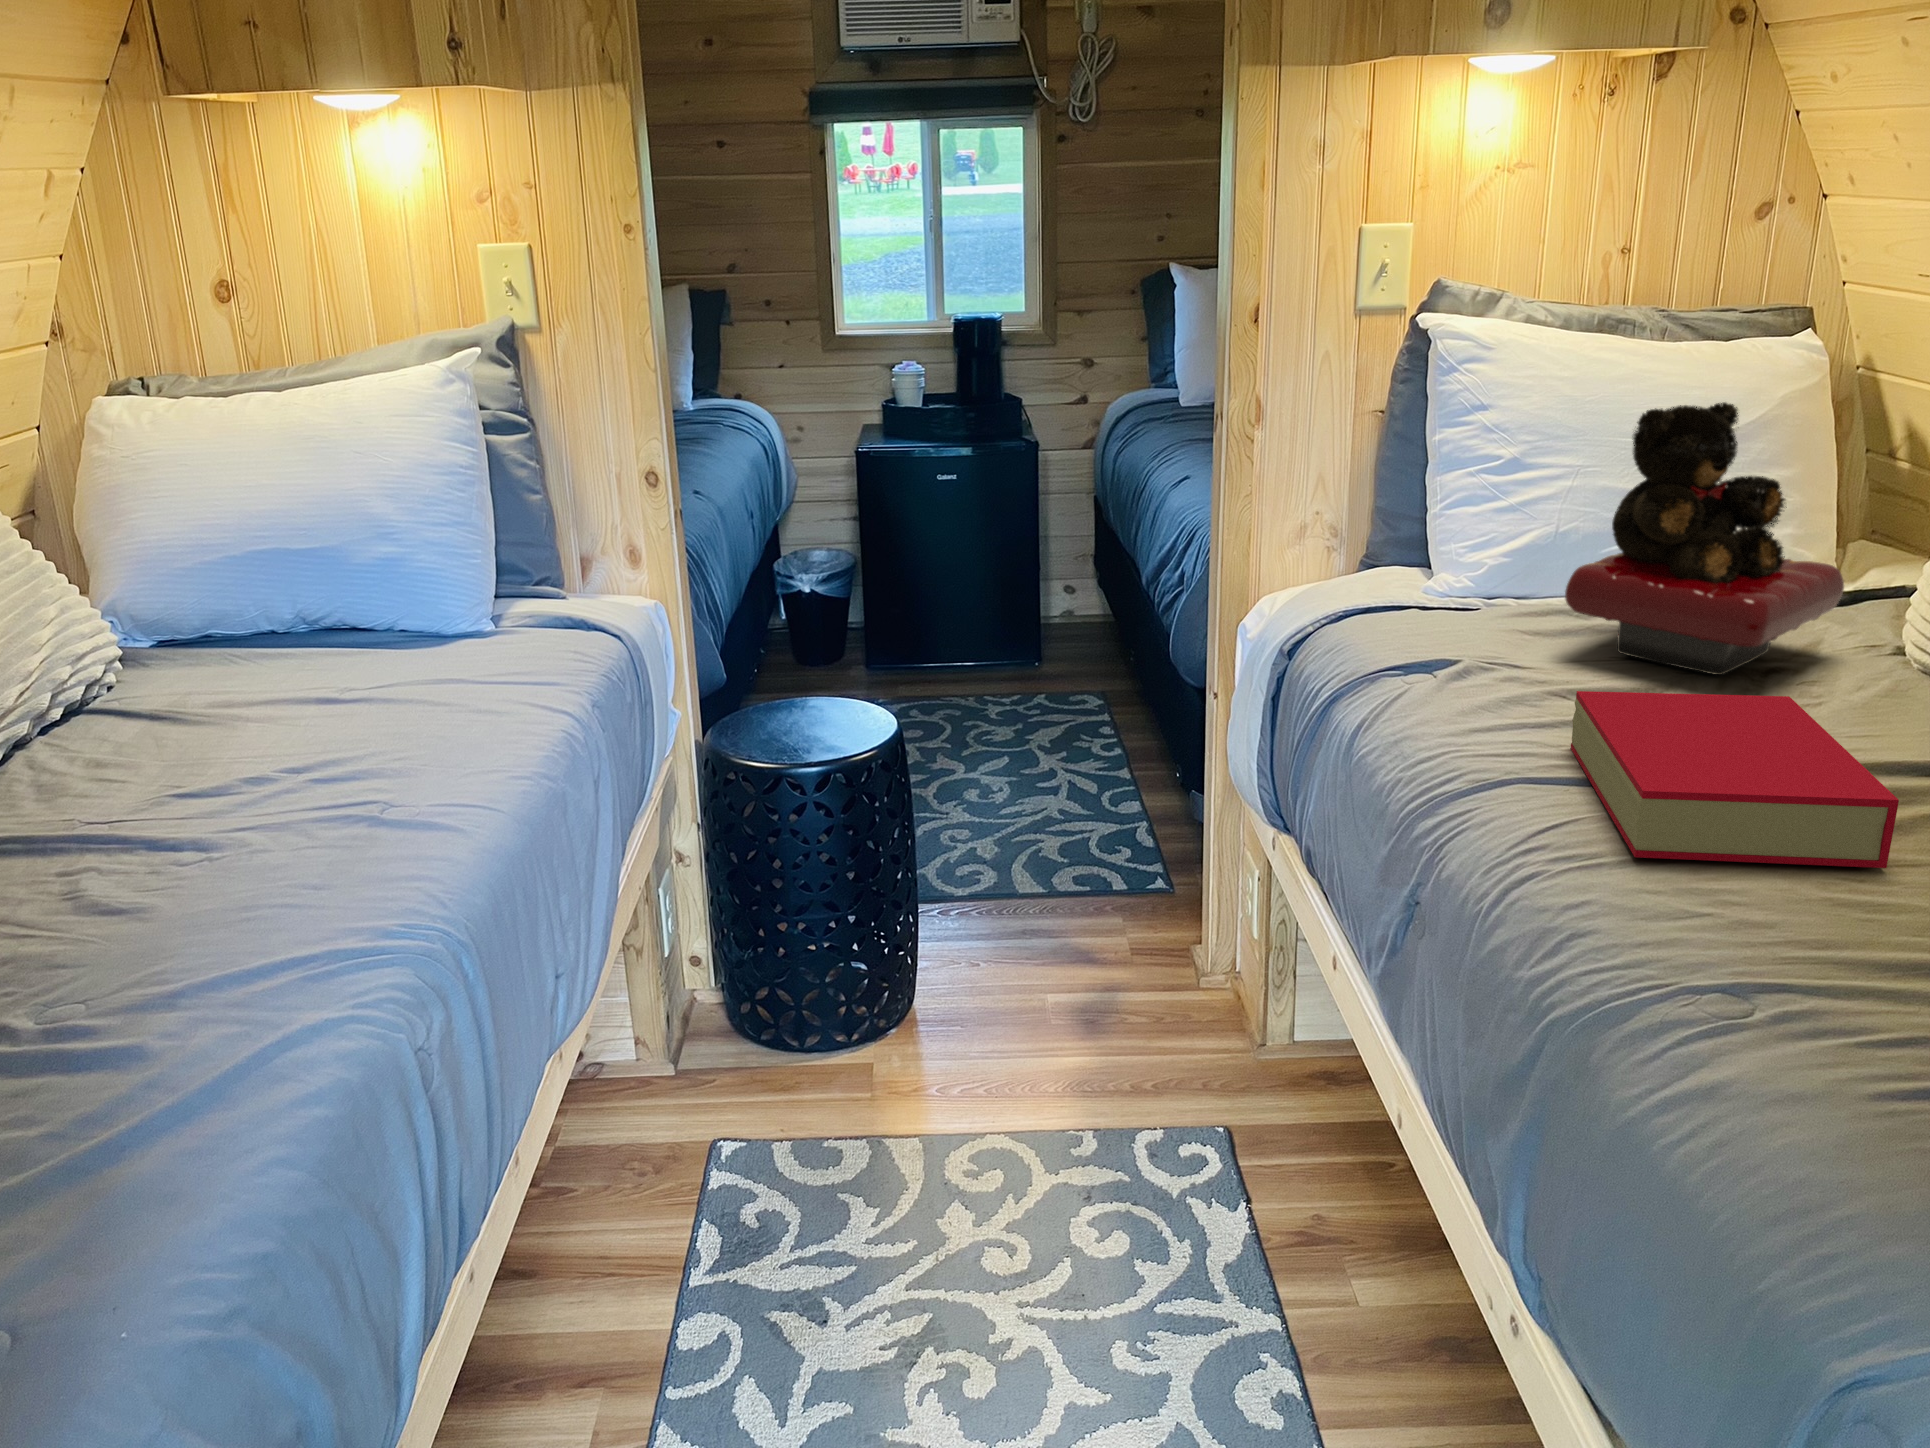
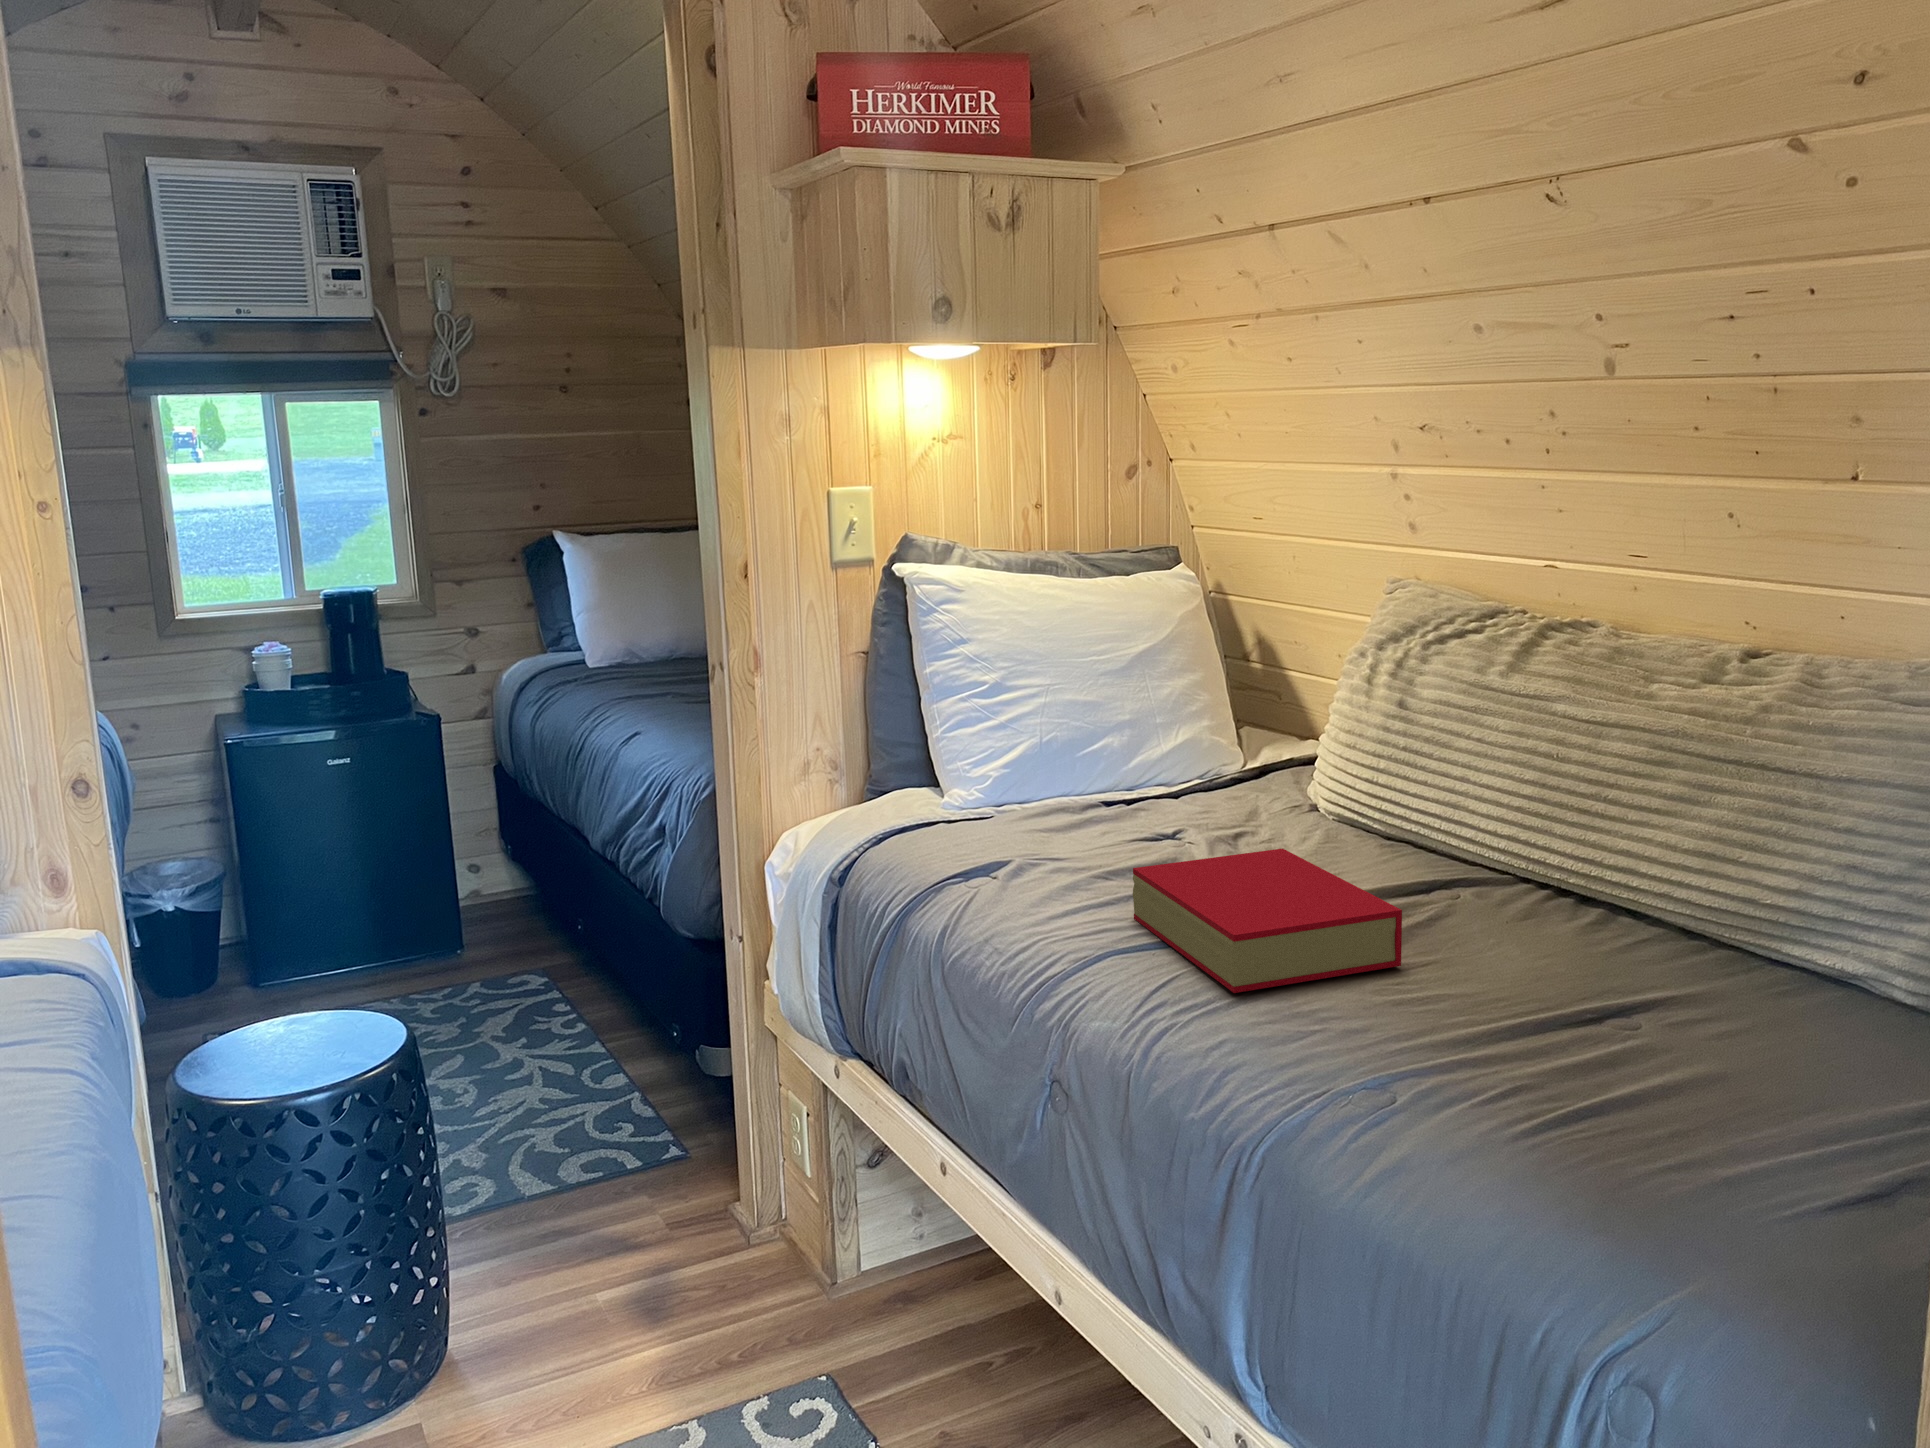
teddy bear: present [1565,402,1844,675] -> none [1079,623,1274,844]

